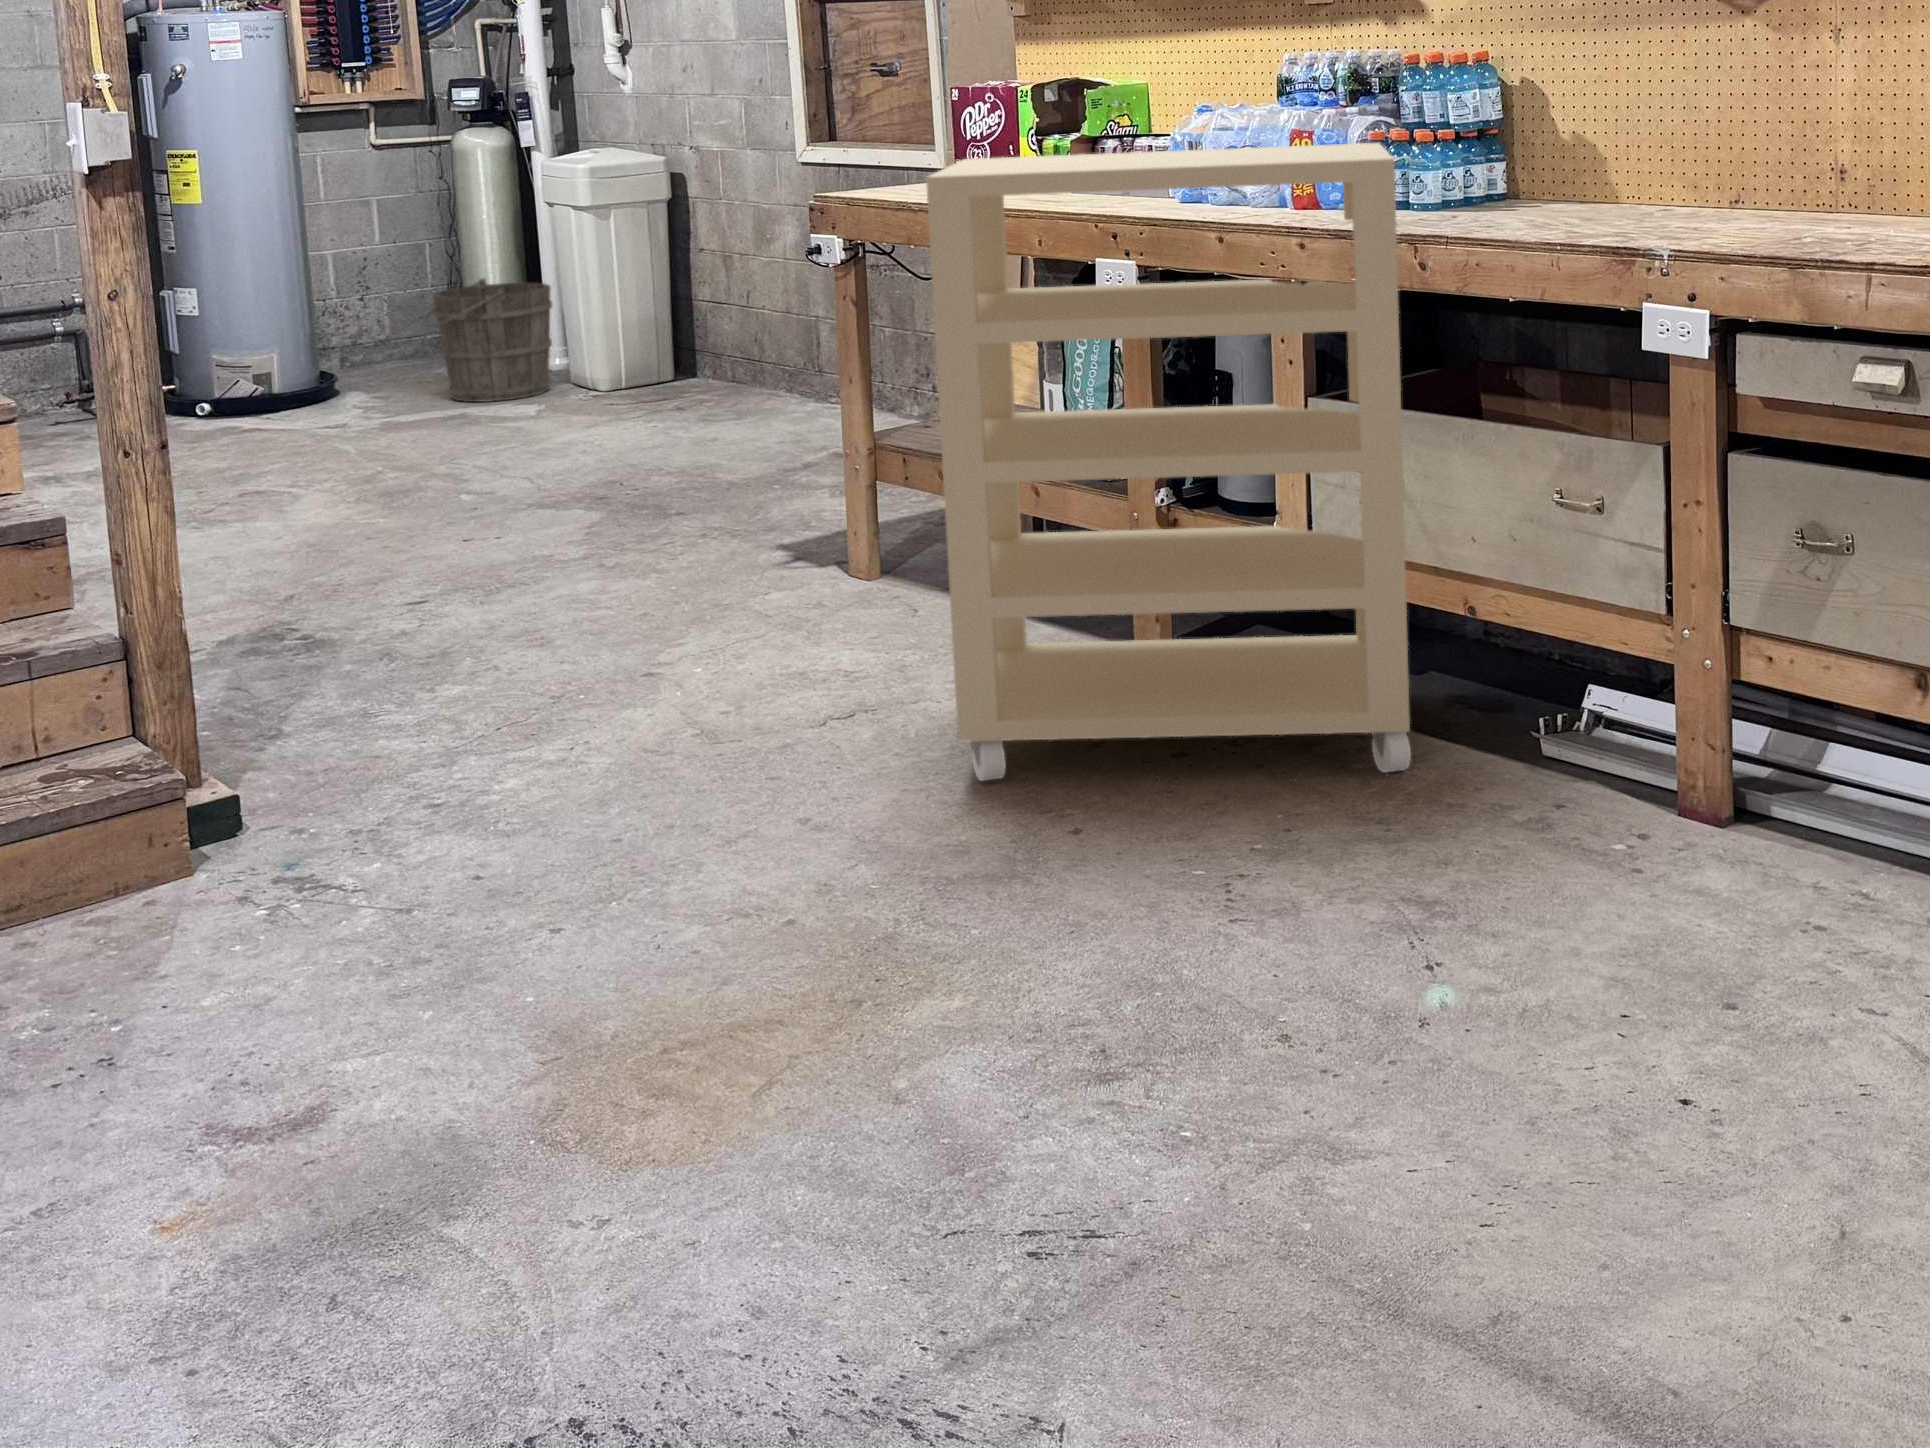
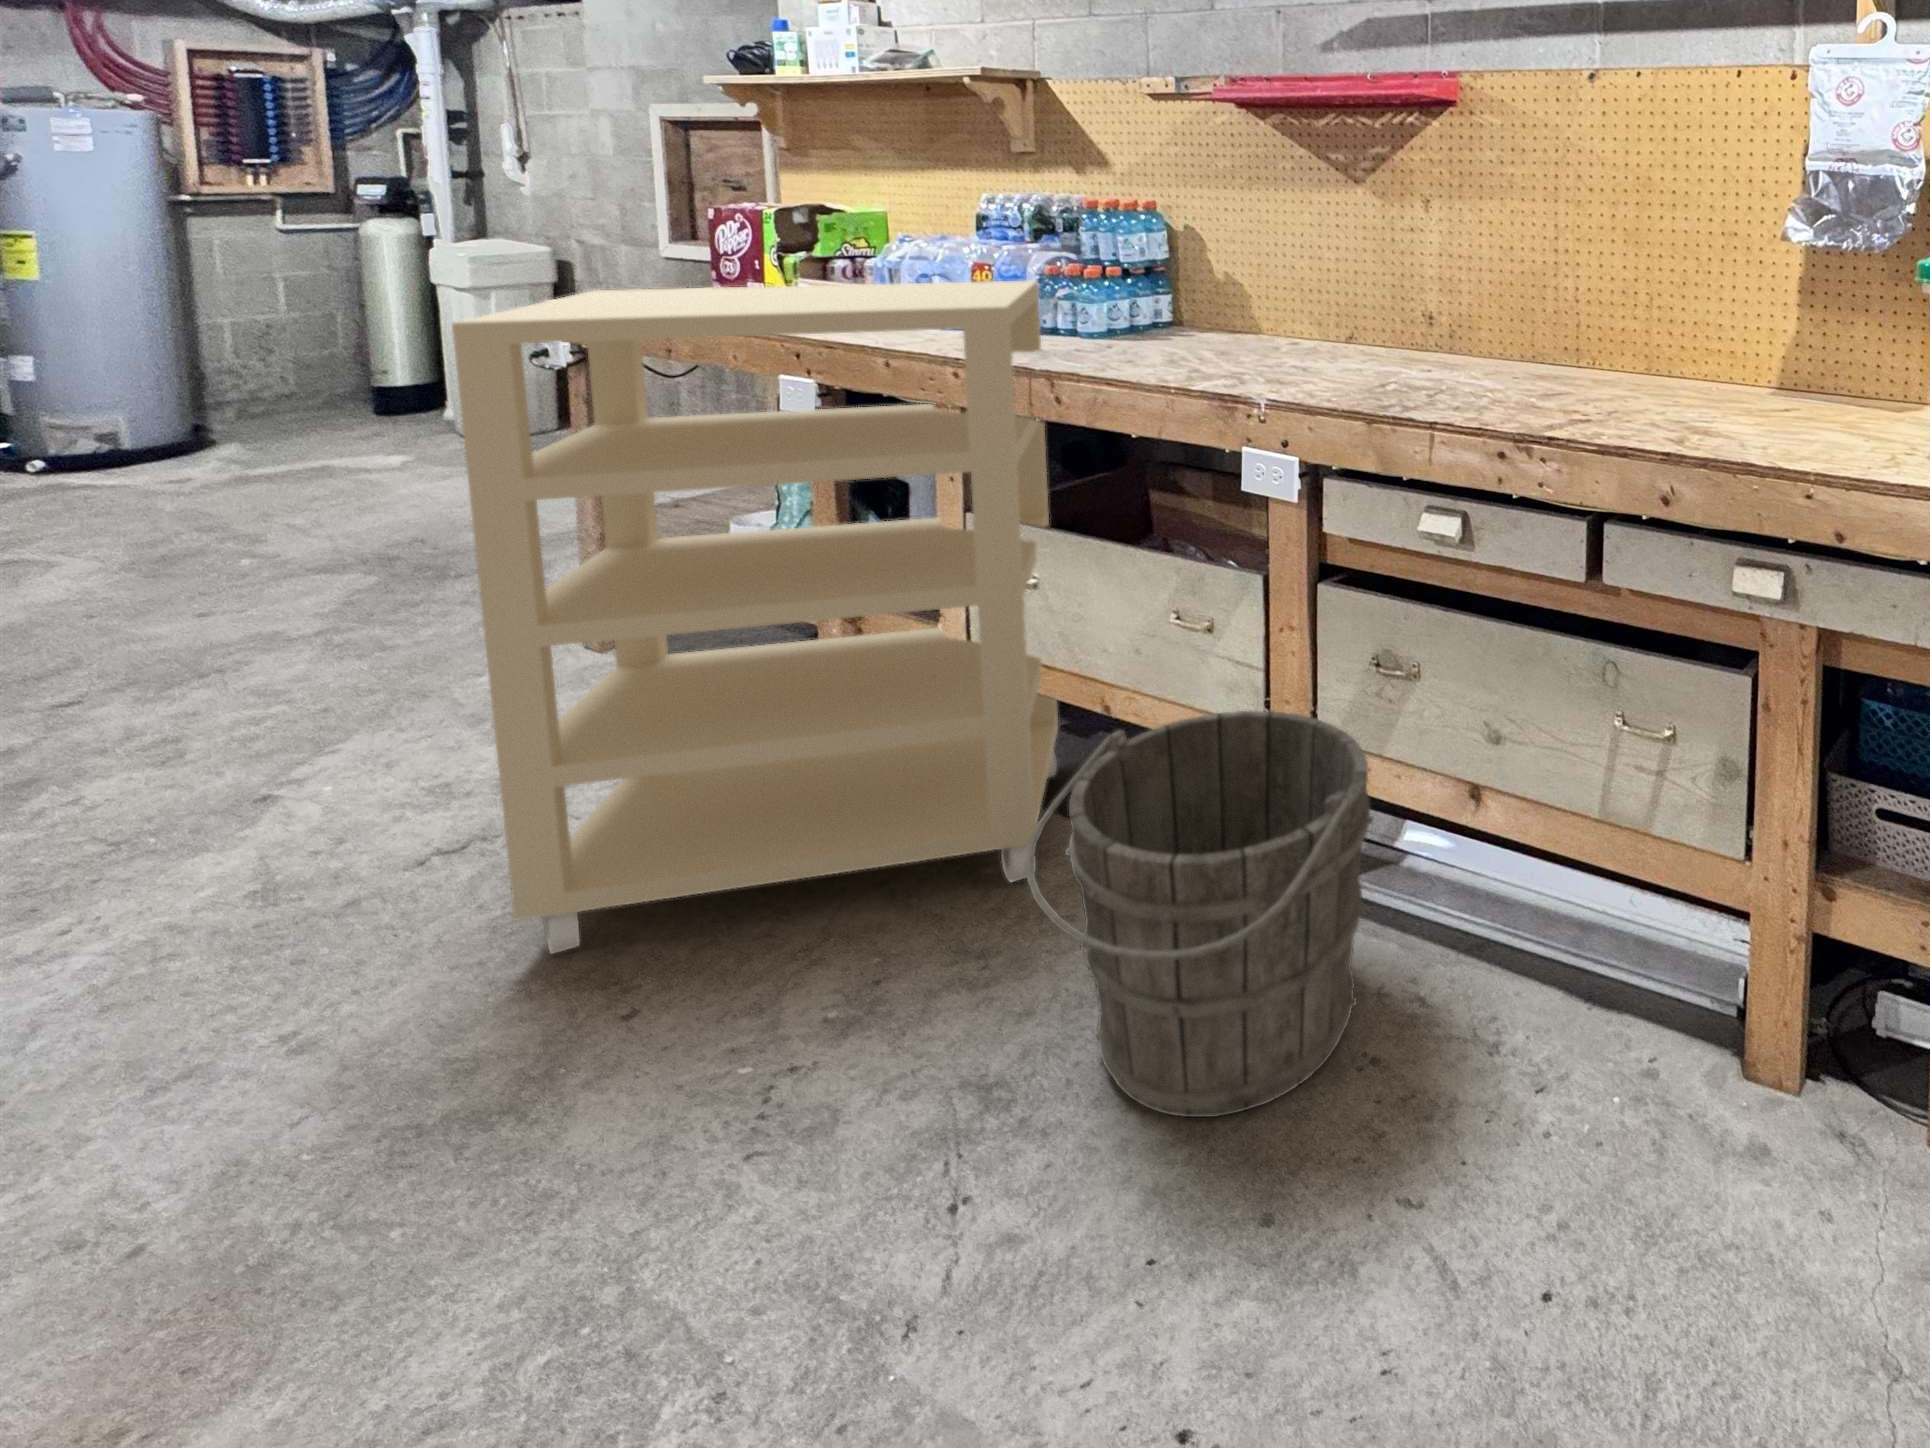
bucket: present [424,279,552,402] -> present [1025,711,1373,1117]

